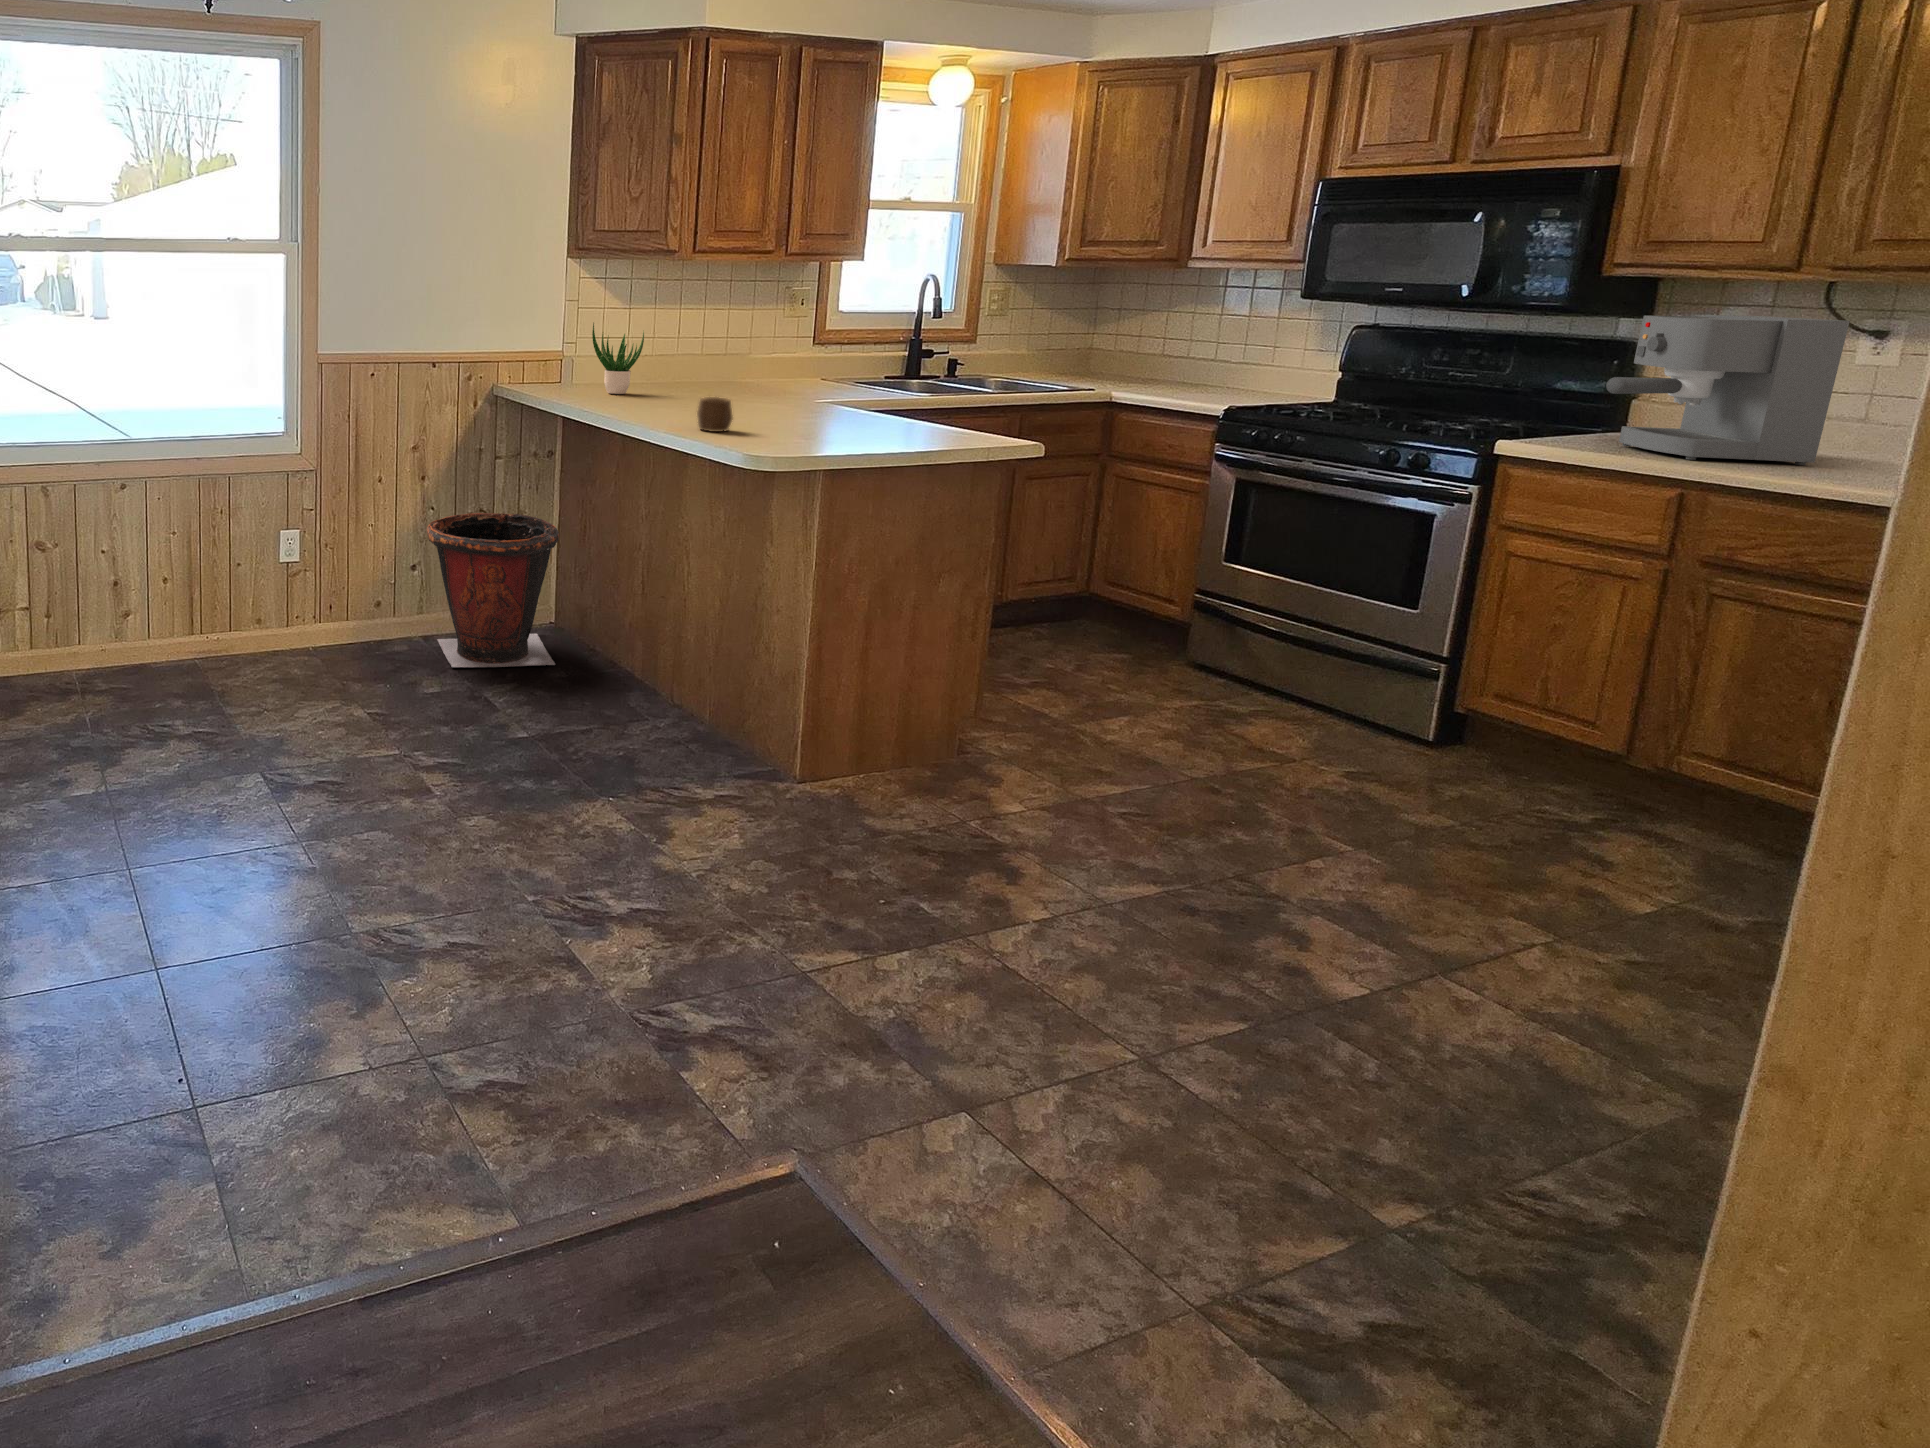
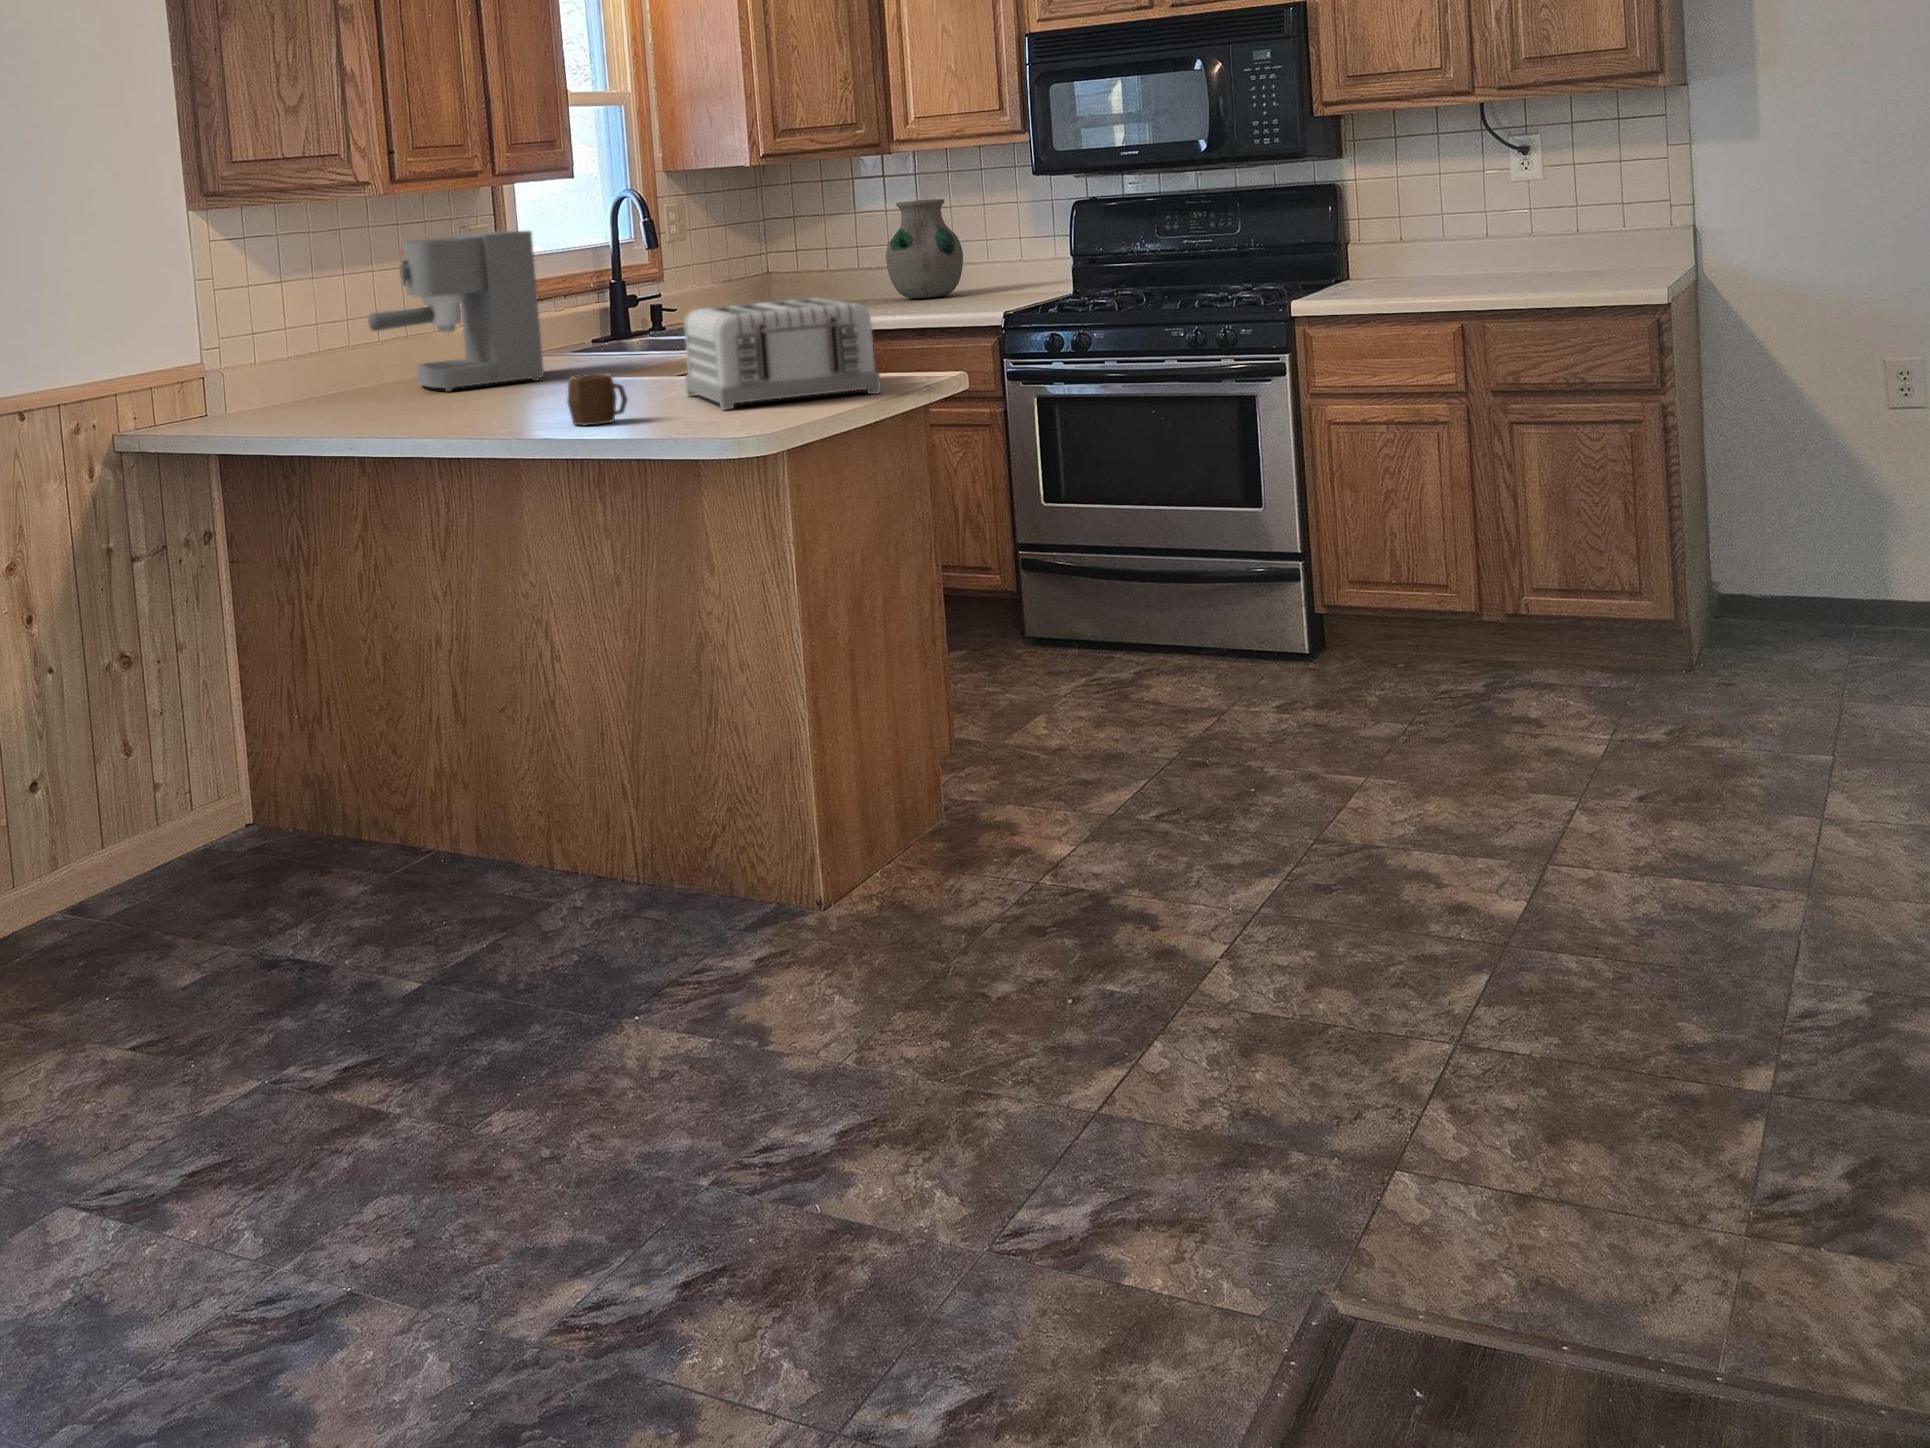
vase: none [1172,308,1246,387] -> present [886,199,963,299]
coffee maker: present [1606,315,1850,465] -> present [368,231,544,391]
potted plant: present [592,323,644,394] -> none [260,302,337,413]
toaster: none [801,365,936,447] -> present [684,297,881,410]
trash can: present [427,513,559,667] -> none [58,628,330,935]

